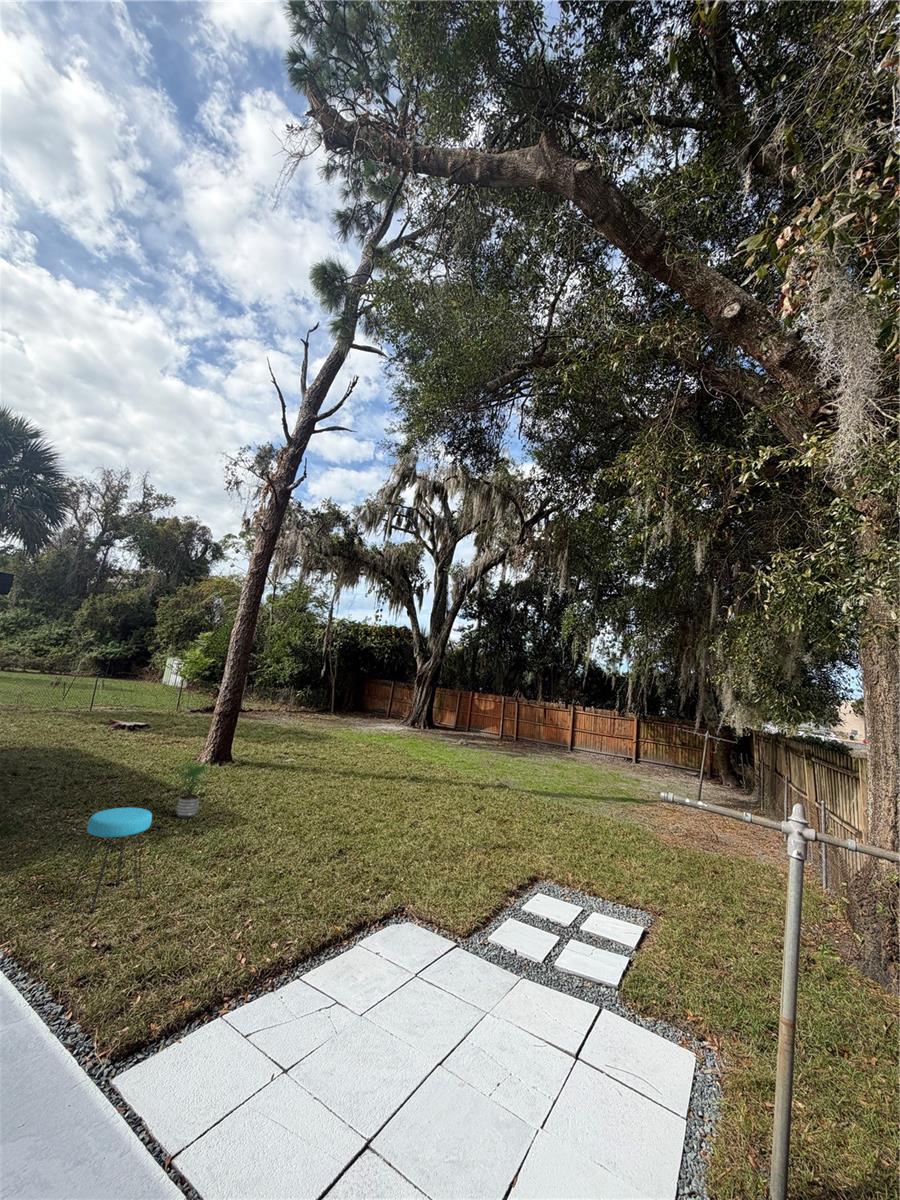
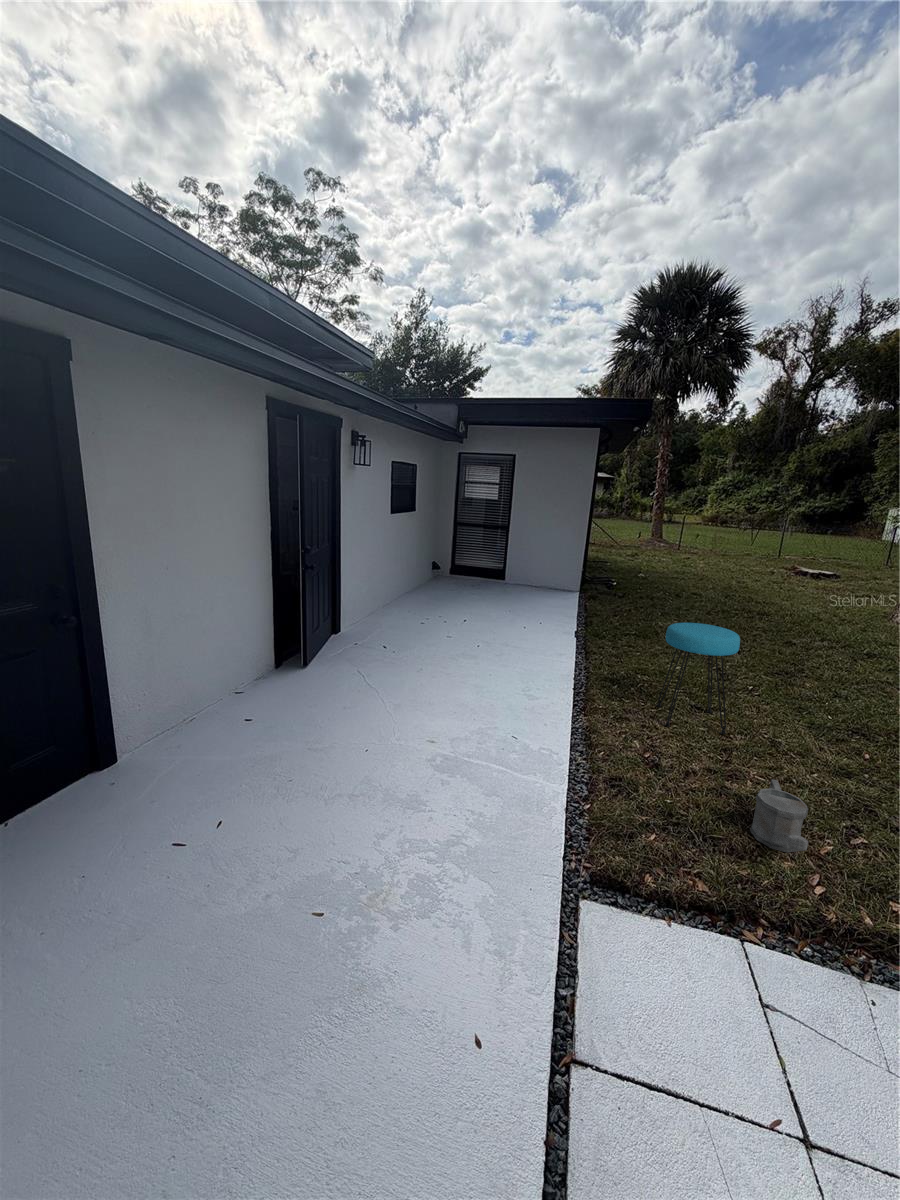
potted plant: present [172,762,207,819] -> none [812,601,883,677]
watering can: none [192,910,238,958] -> present [750,779,808,853]

